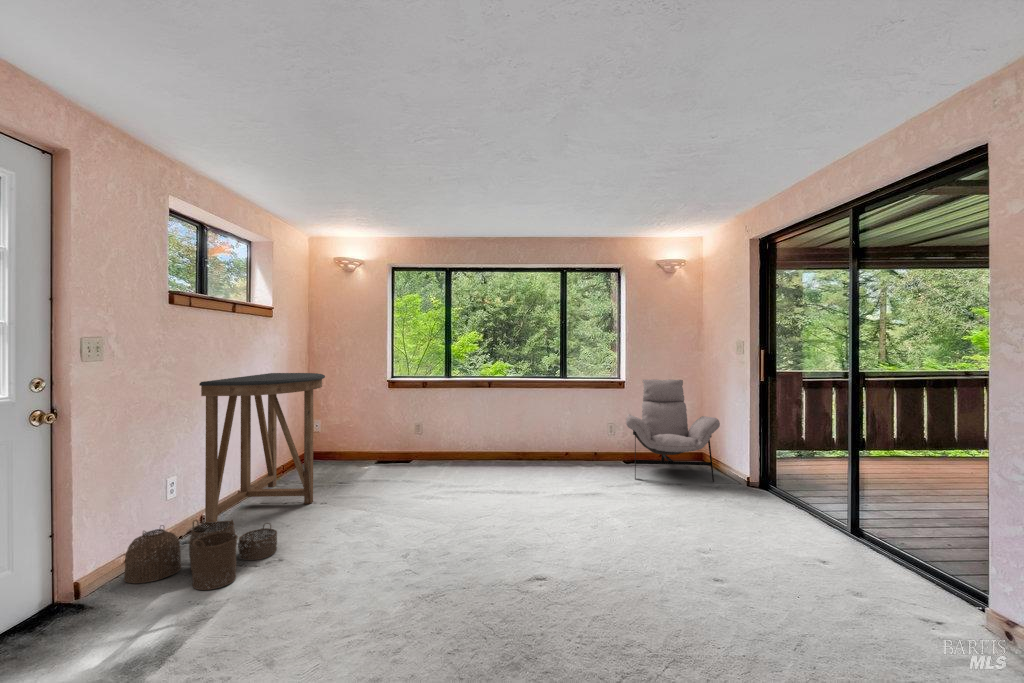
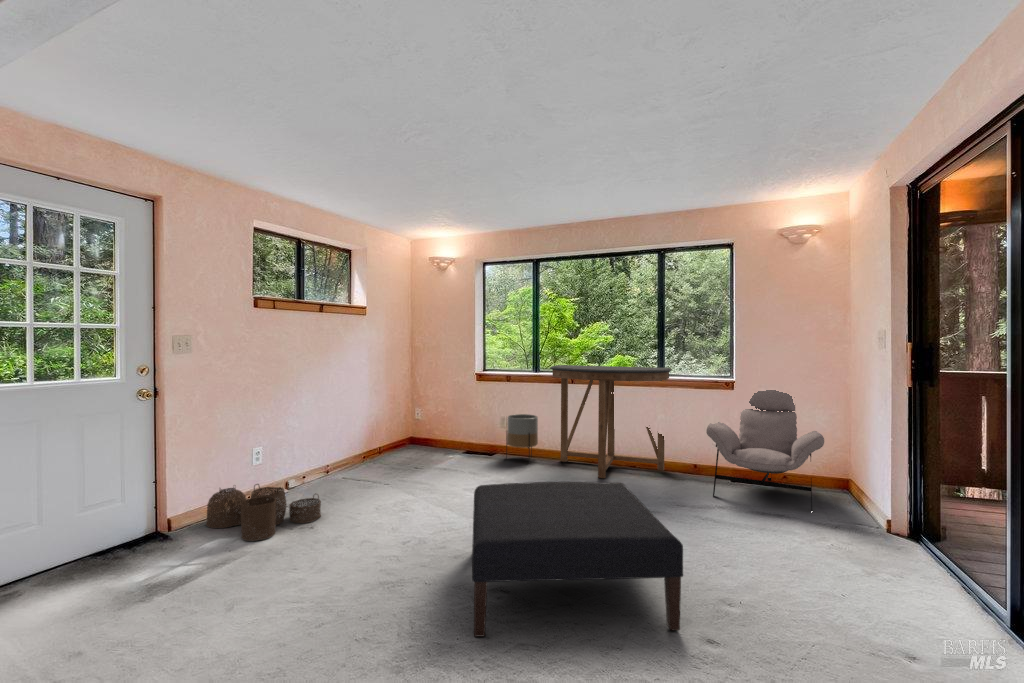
console table: present [199,373,325,522] -> present [550,365,672,478]
planter: none [426,419,458,467] -> present [506,414,538,462]
ottoman: none [482,472,720,635] -> present [472,482,683,637]

